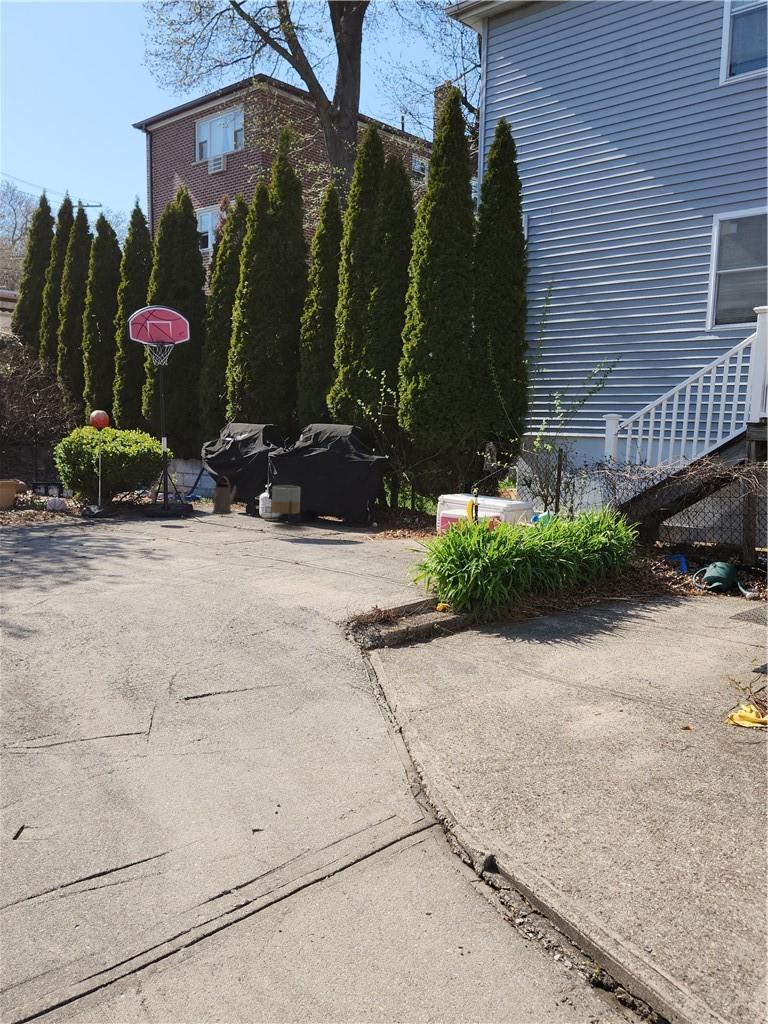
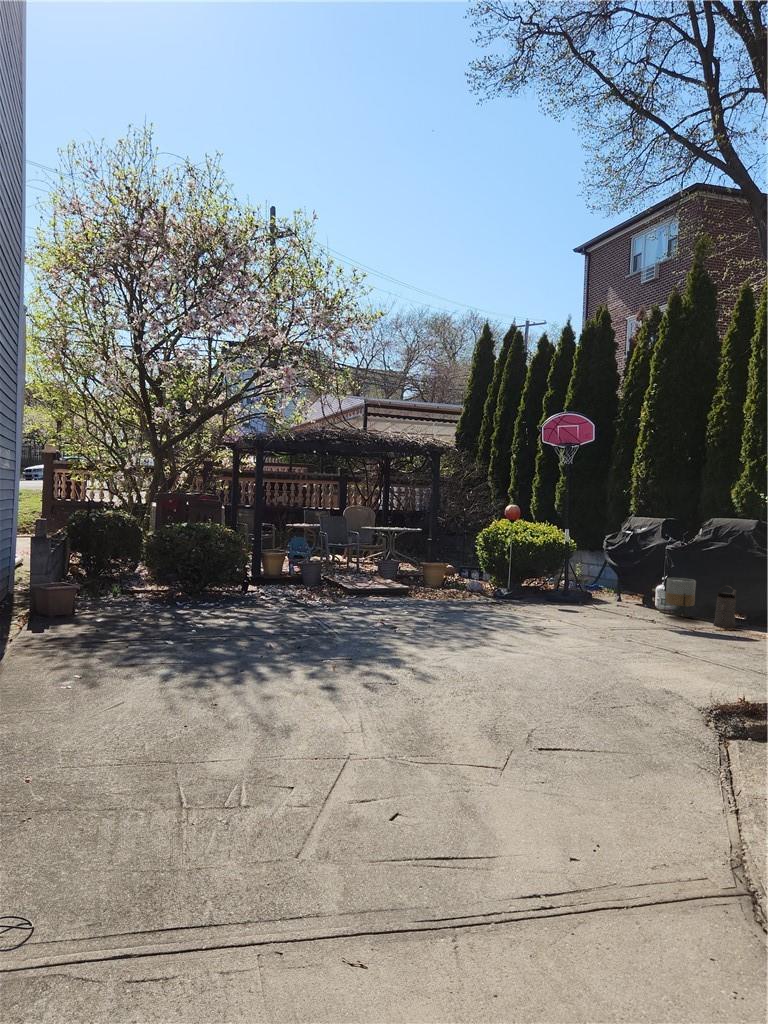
watering can: present [213,477,236,514] -> present [714,587,736,628]

